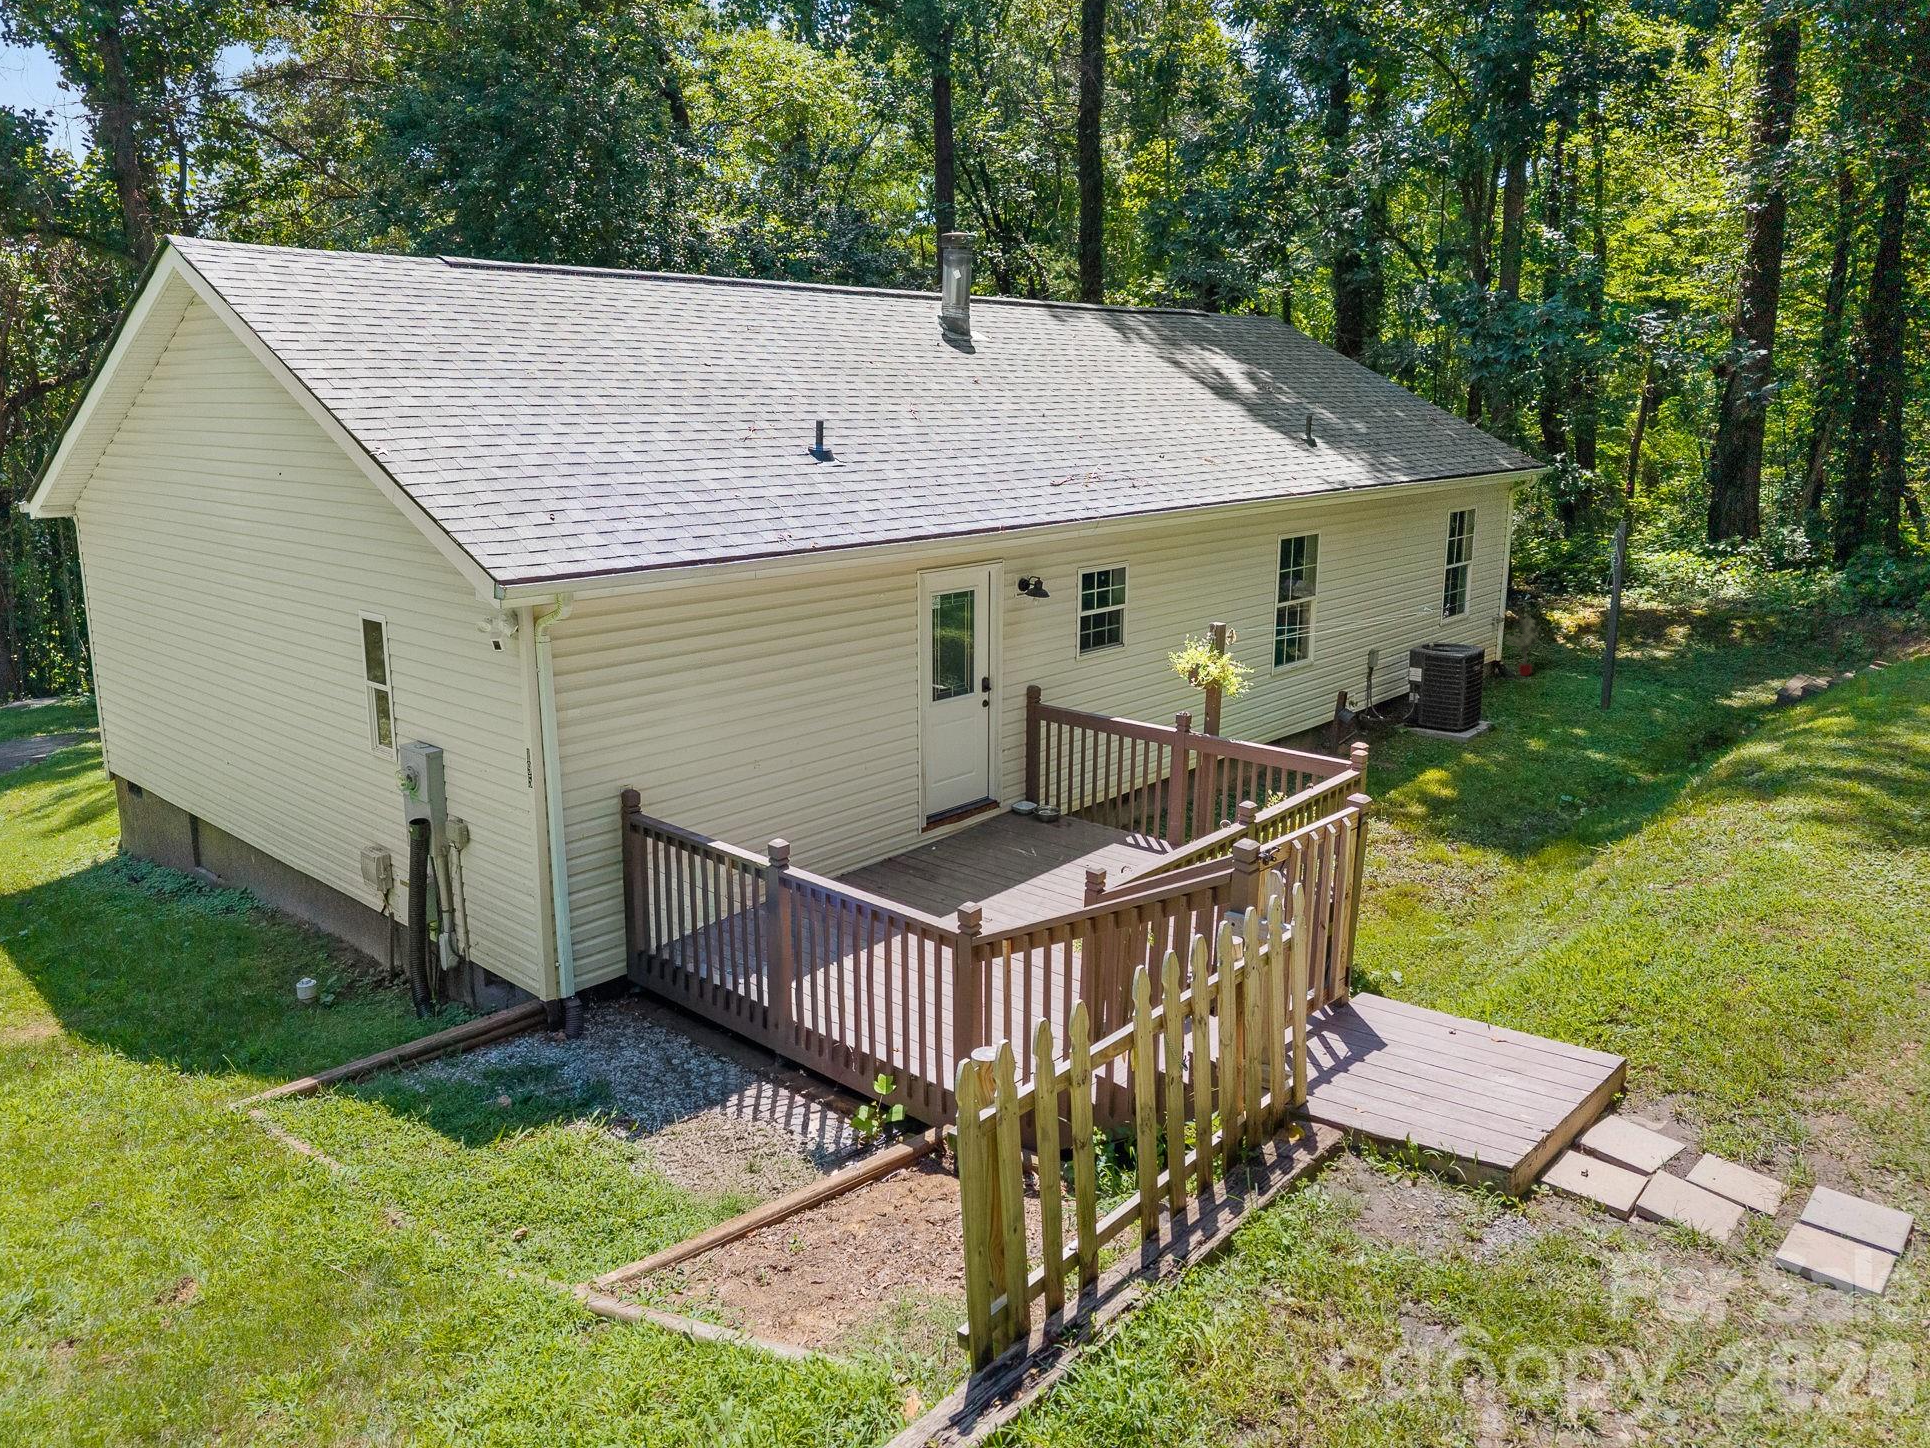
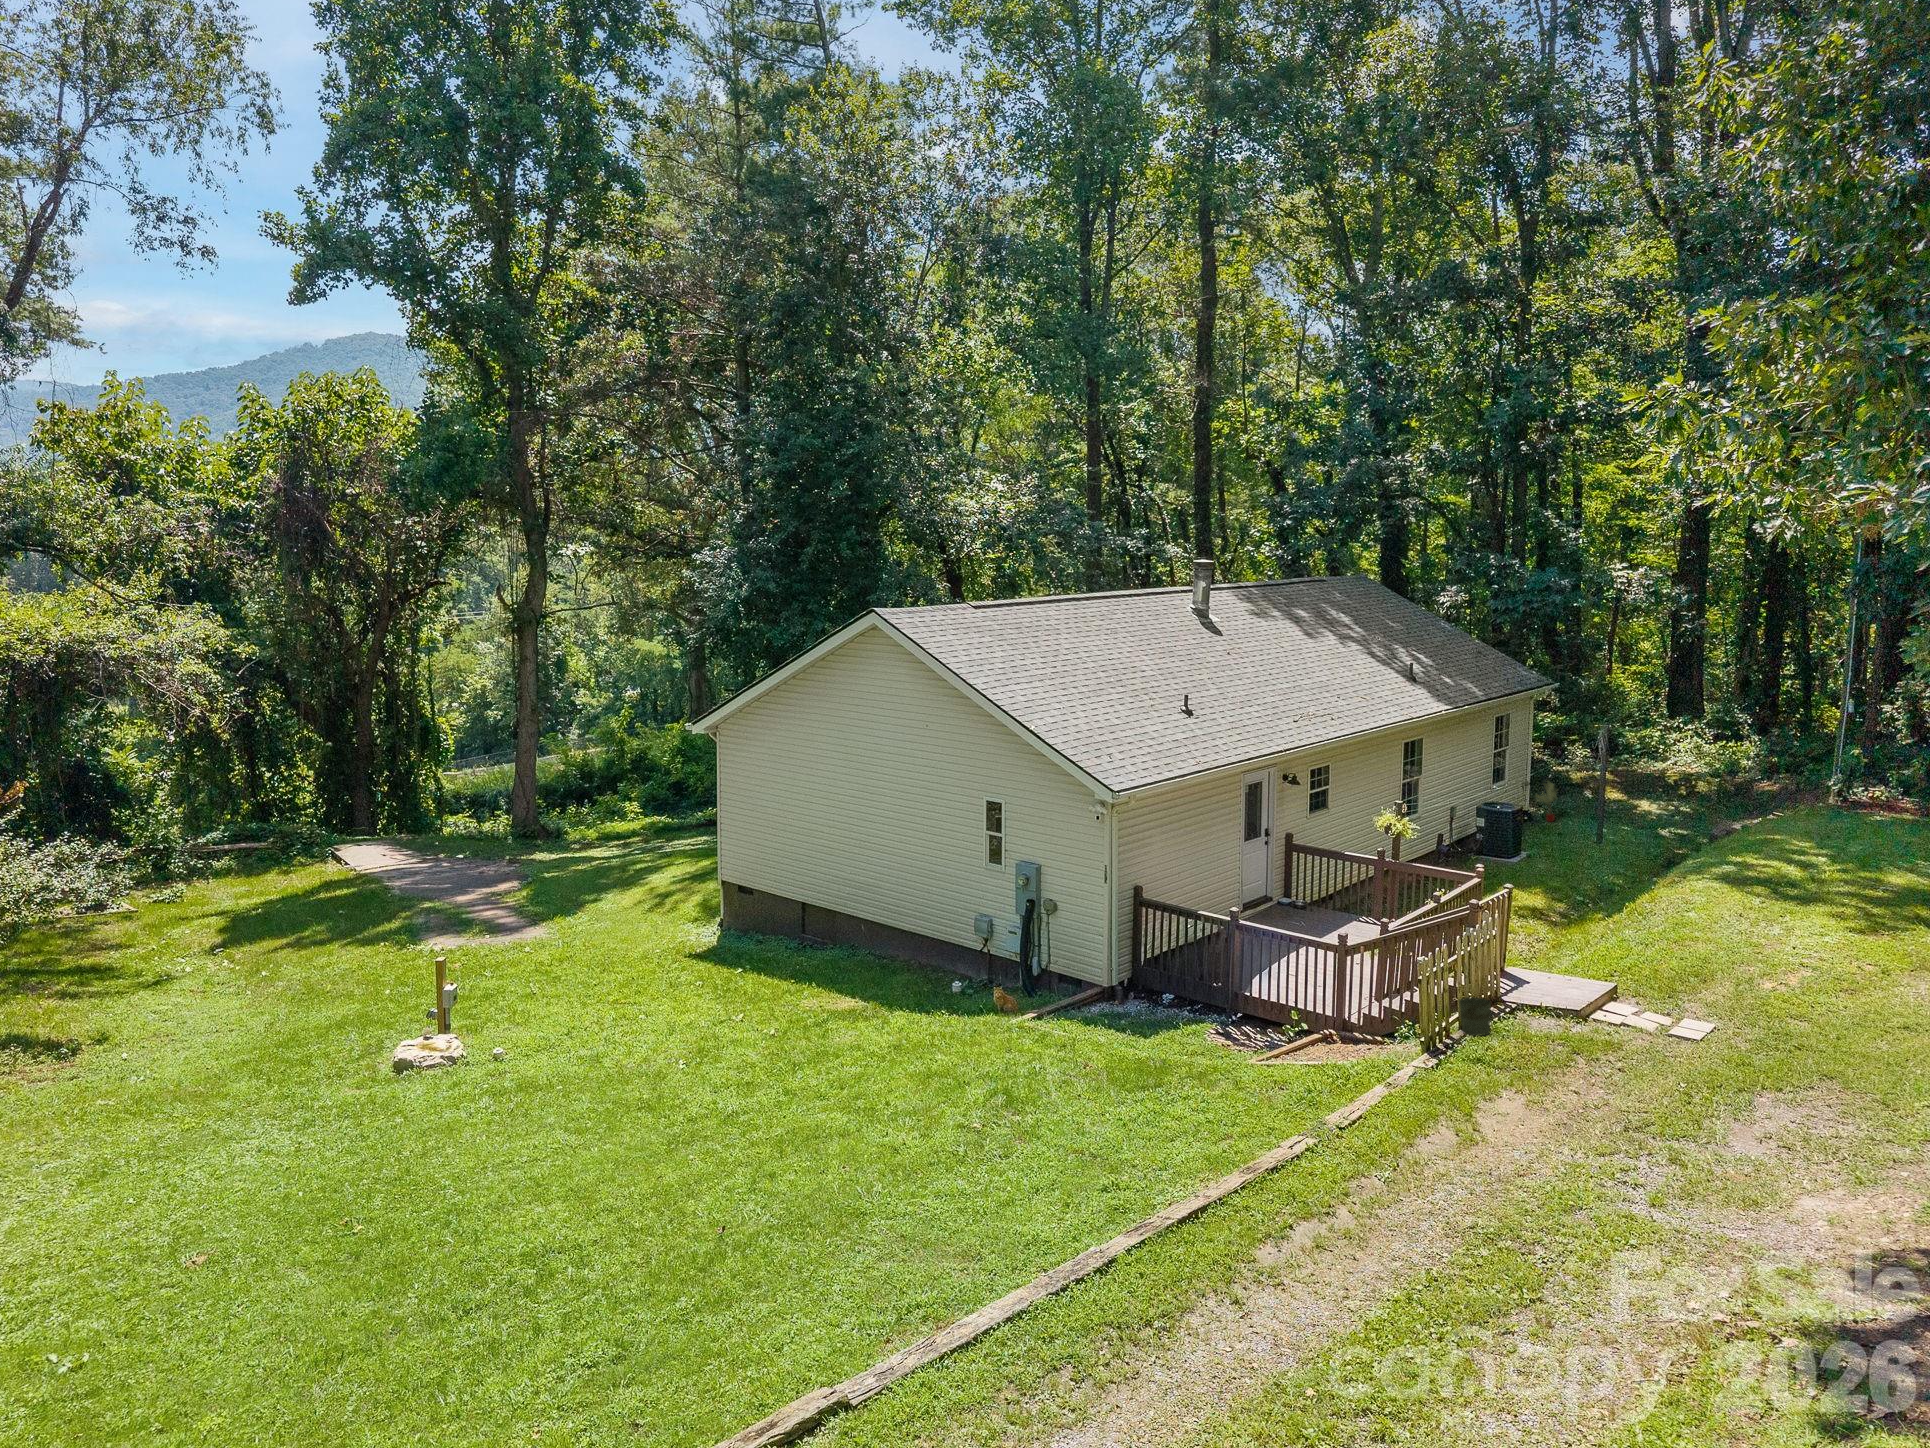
bucket: none [1176,1139,1266,1260] -> present [1459,997,1491,1036]

